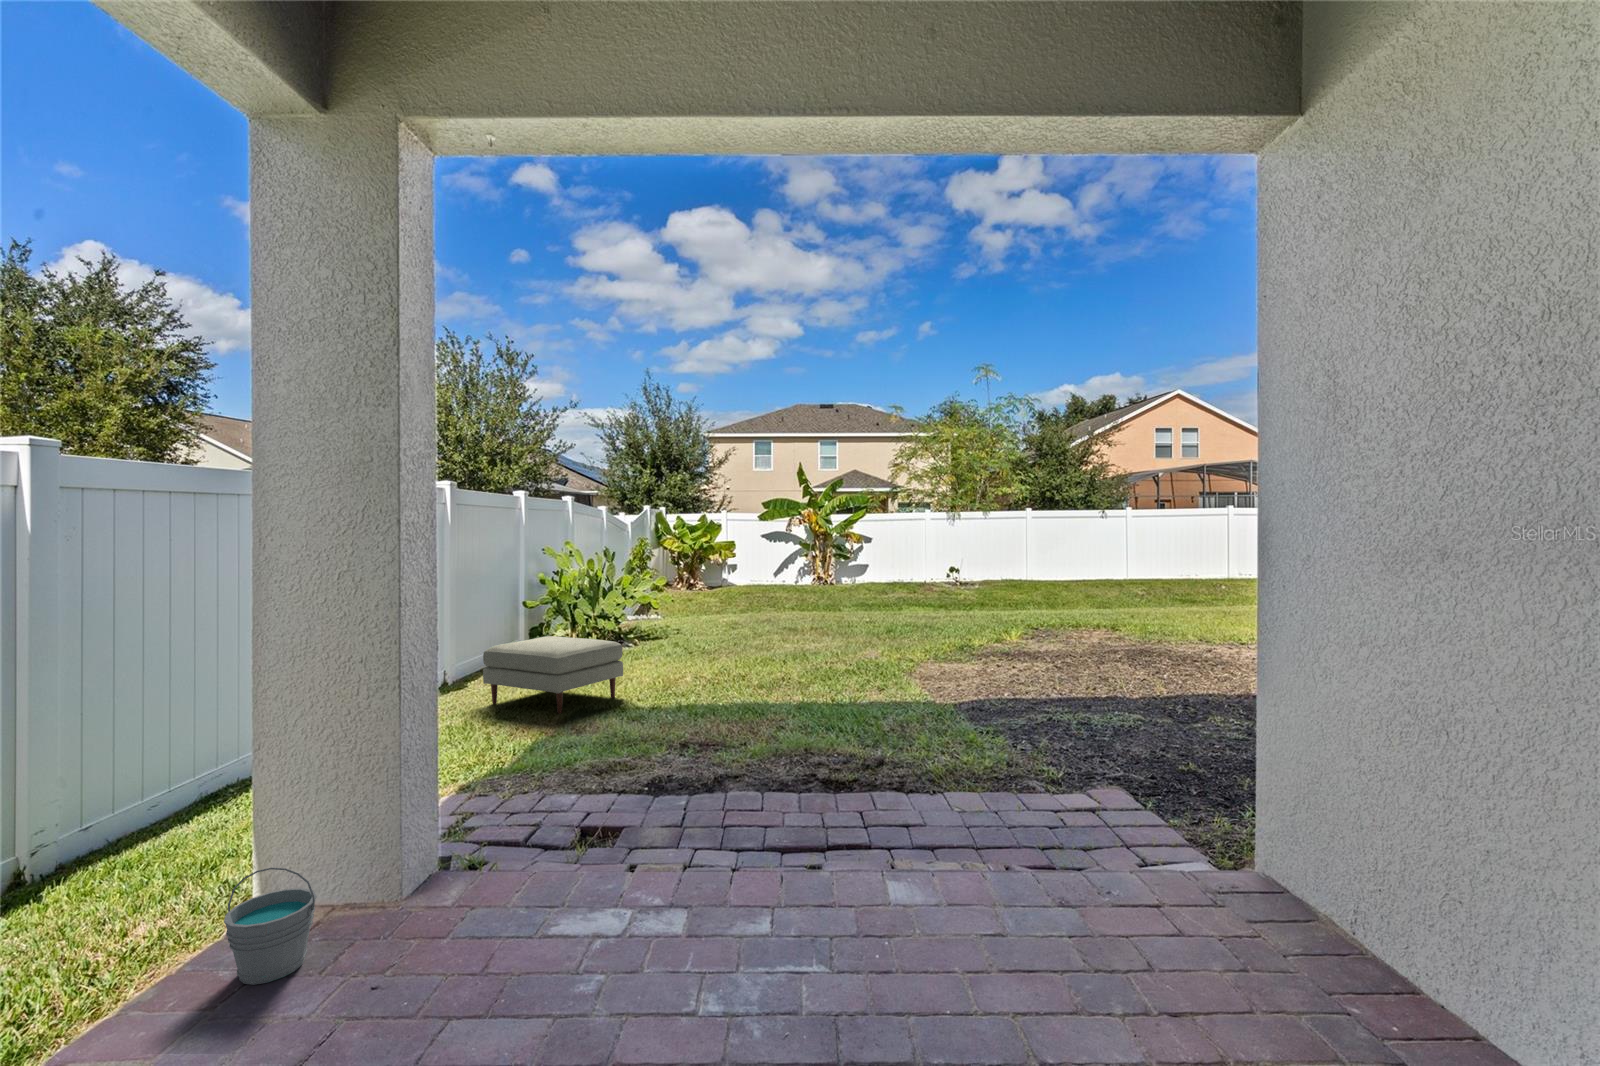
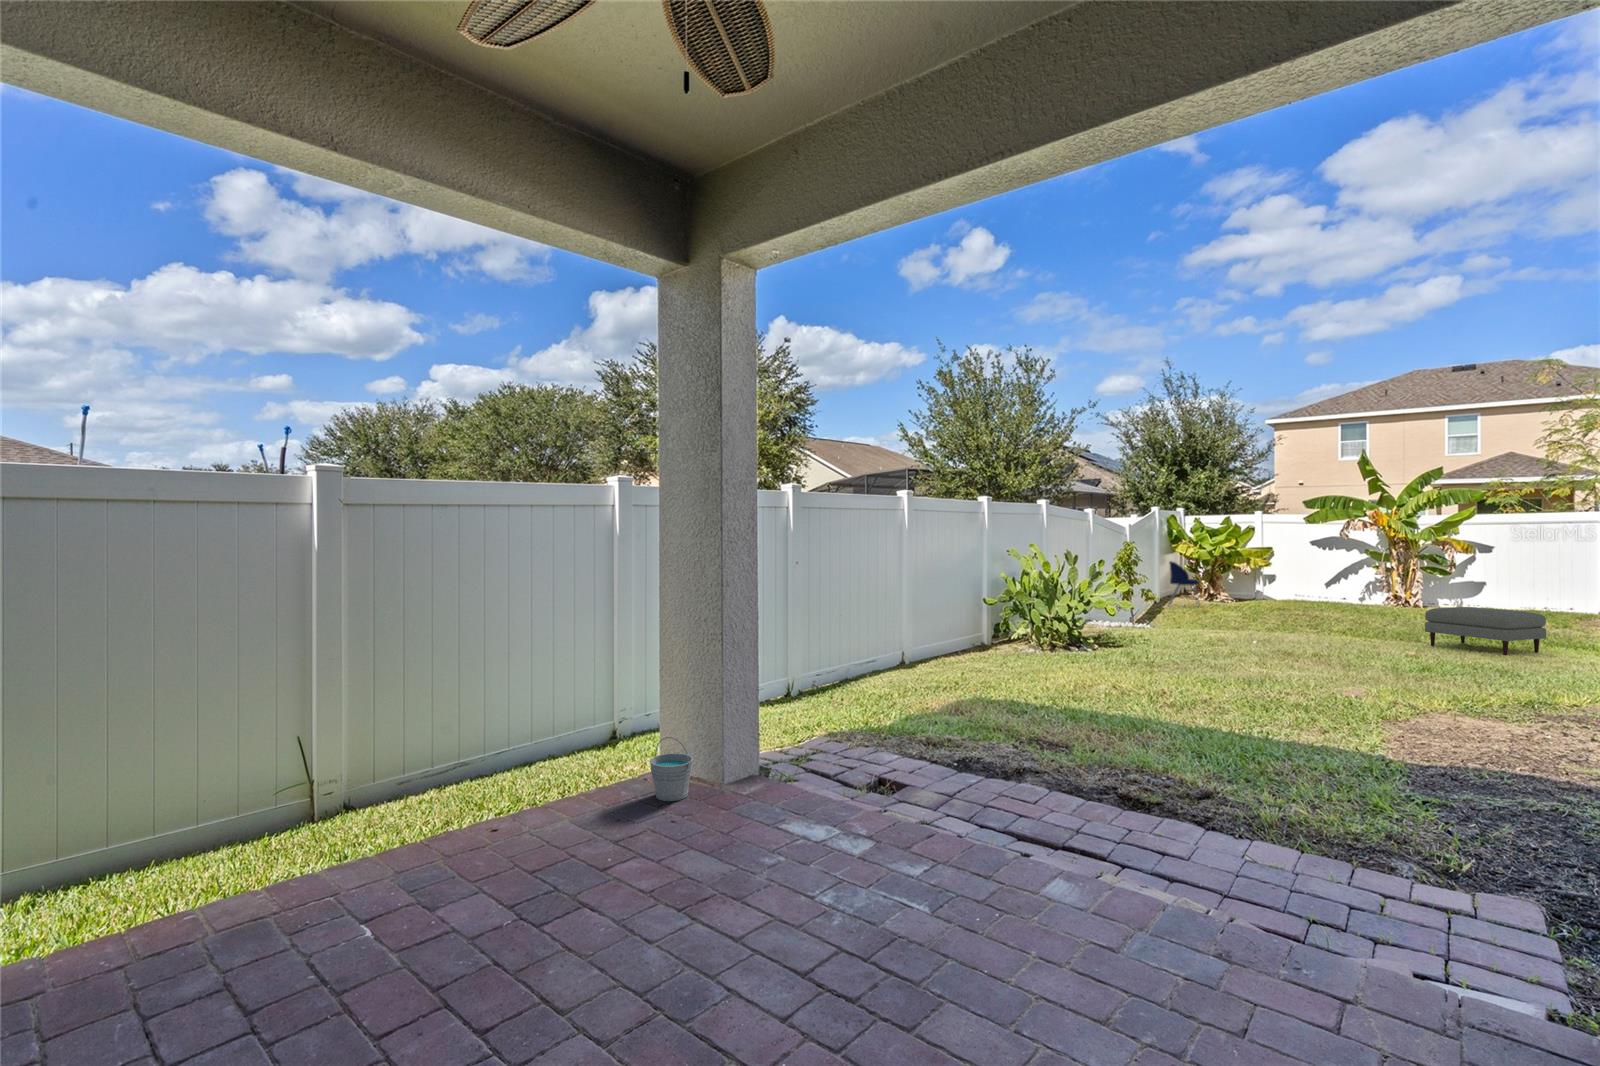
chair: none [659,557,685,599] -> present [1168,561,1199,606]
ottoman: present [483,636,623,714] -> present [1425,607,1546,655]

